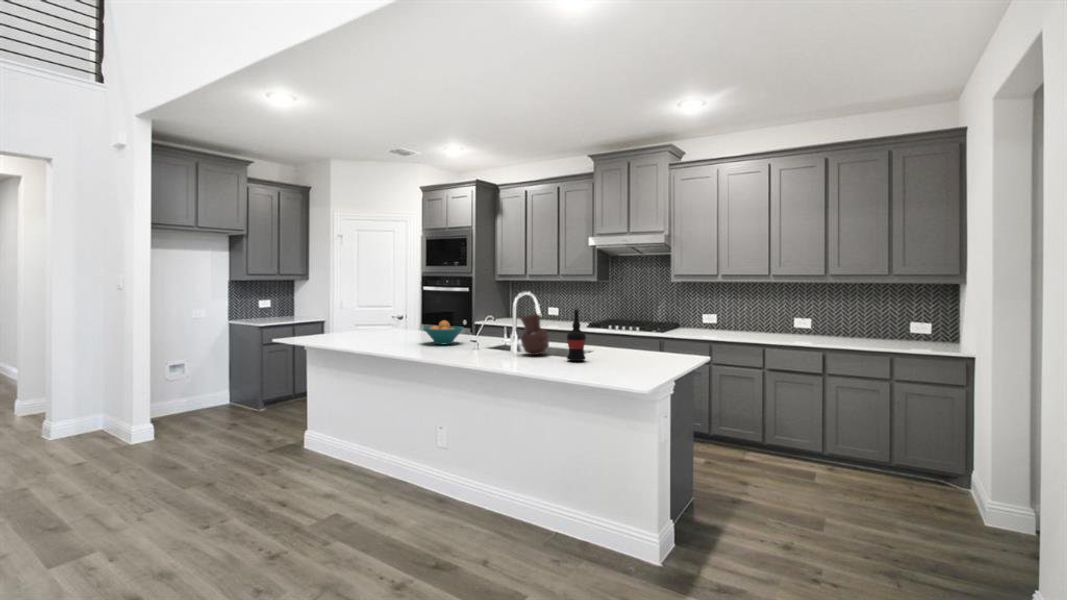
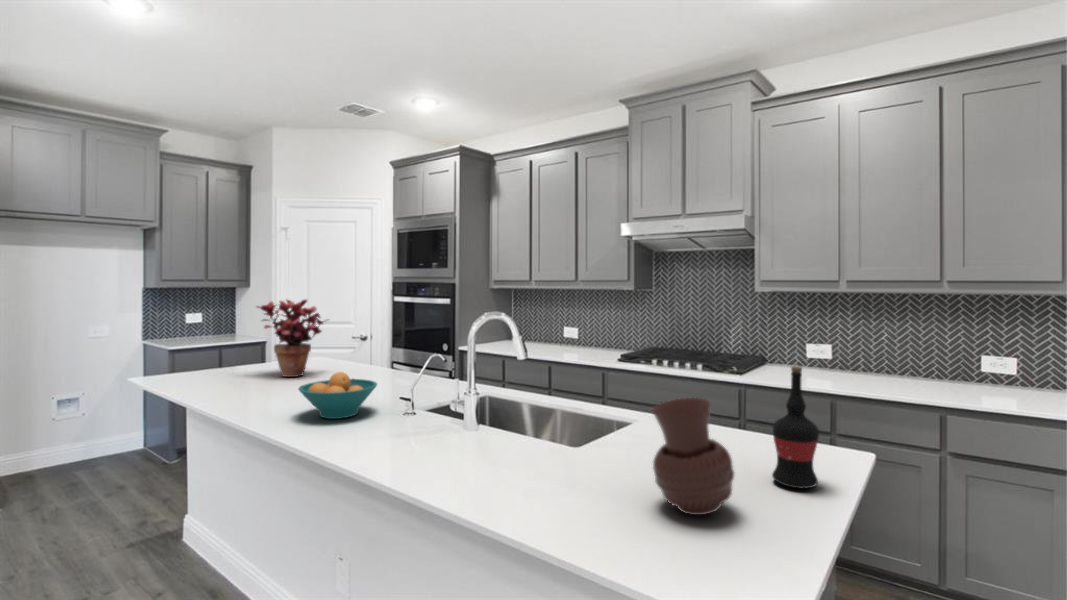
potted plant: none [367,284,411,332] -> present [257,300,323,377]
wine bottle: present [567,308,586,361] -> present [772,366,819,488]
vase: present [521,314,549,355] -> present [652,398,734,515]

